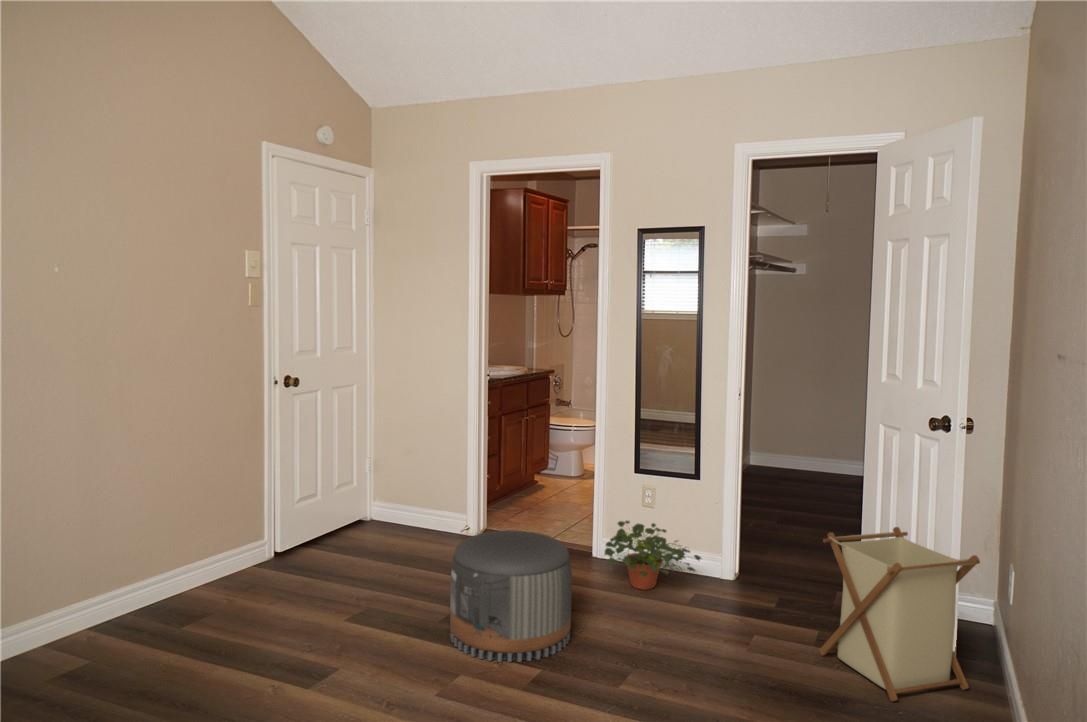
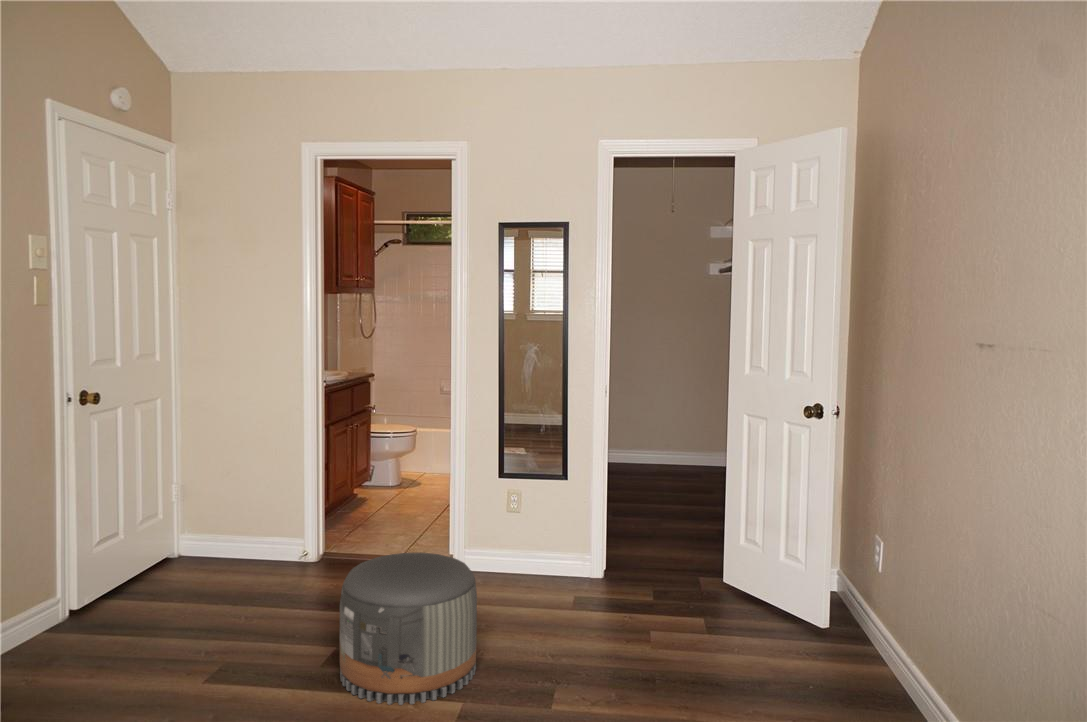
potted plant: present [605,521,701,590] -> none [480,528,579,599]
laundry basket: present [819,527,980,701] -> none [715,510,858,677]

